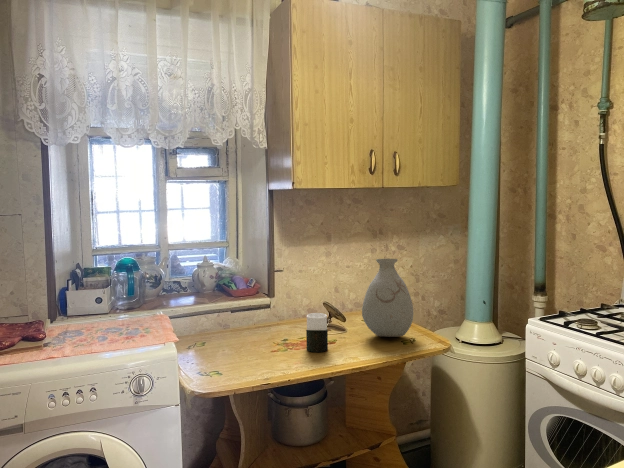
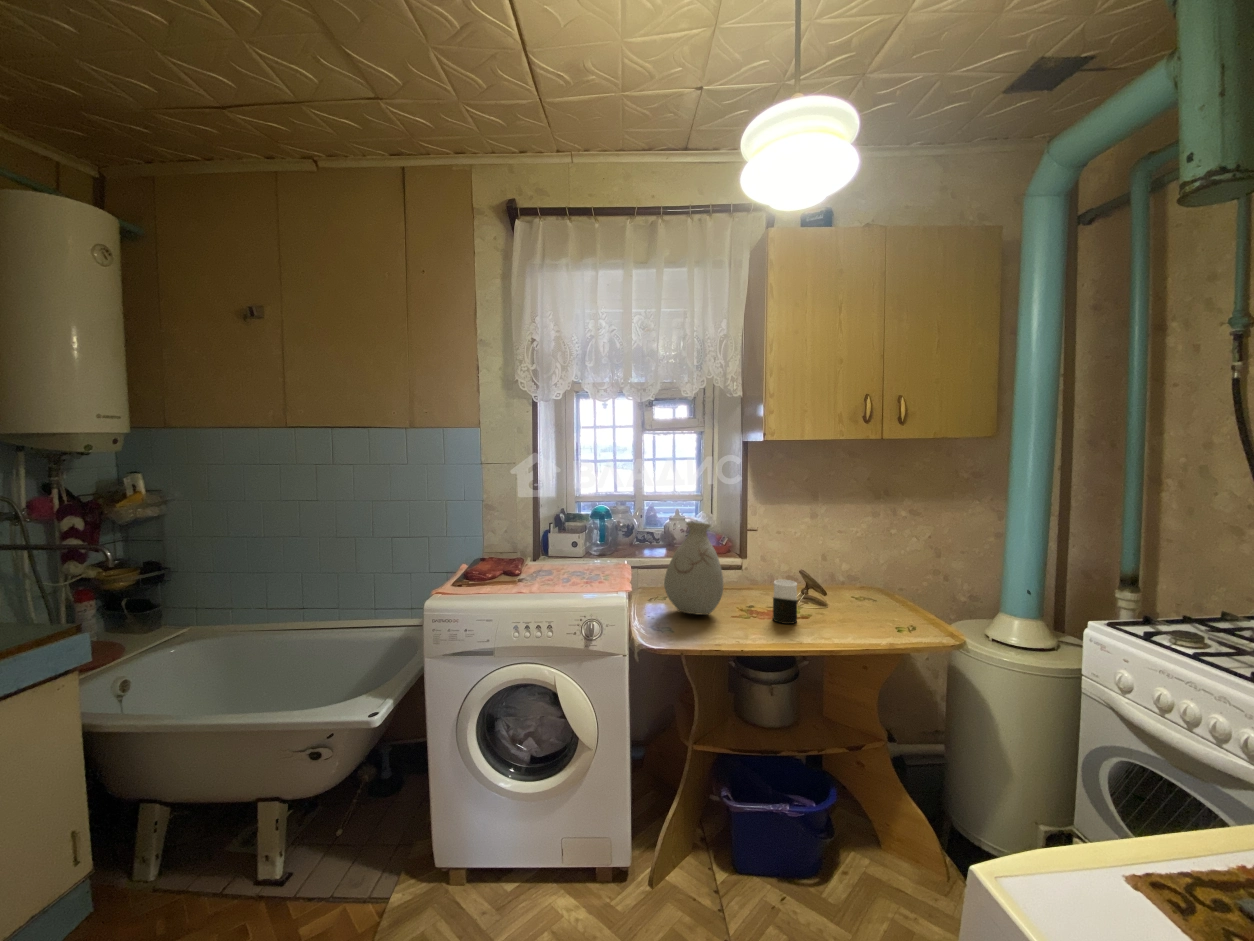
vase: present [362,259,413,337] -> present [664,523,723,615]

